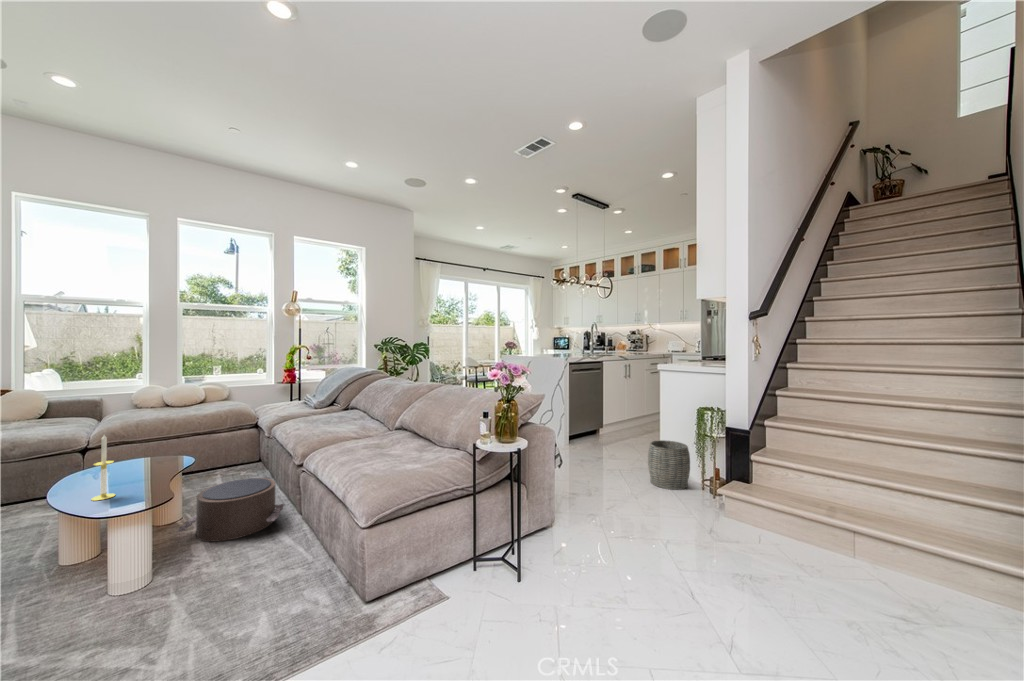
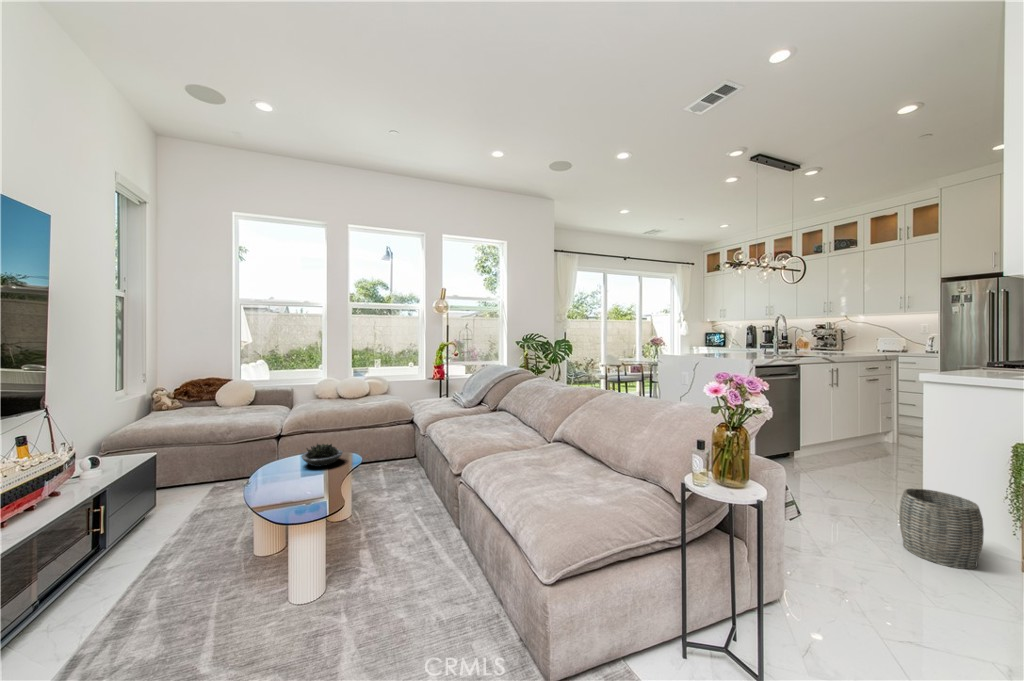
candle: present [91,435,115,501] -> none [282,436,301,501]
succulent plant: none [116,446,170,471] -> present [301,444,343,467]
pouf: present [178,478,284,541] -> none [350,483,442,549]

